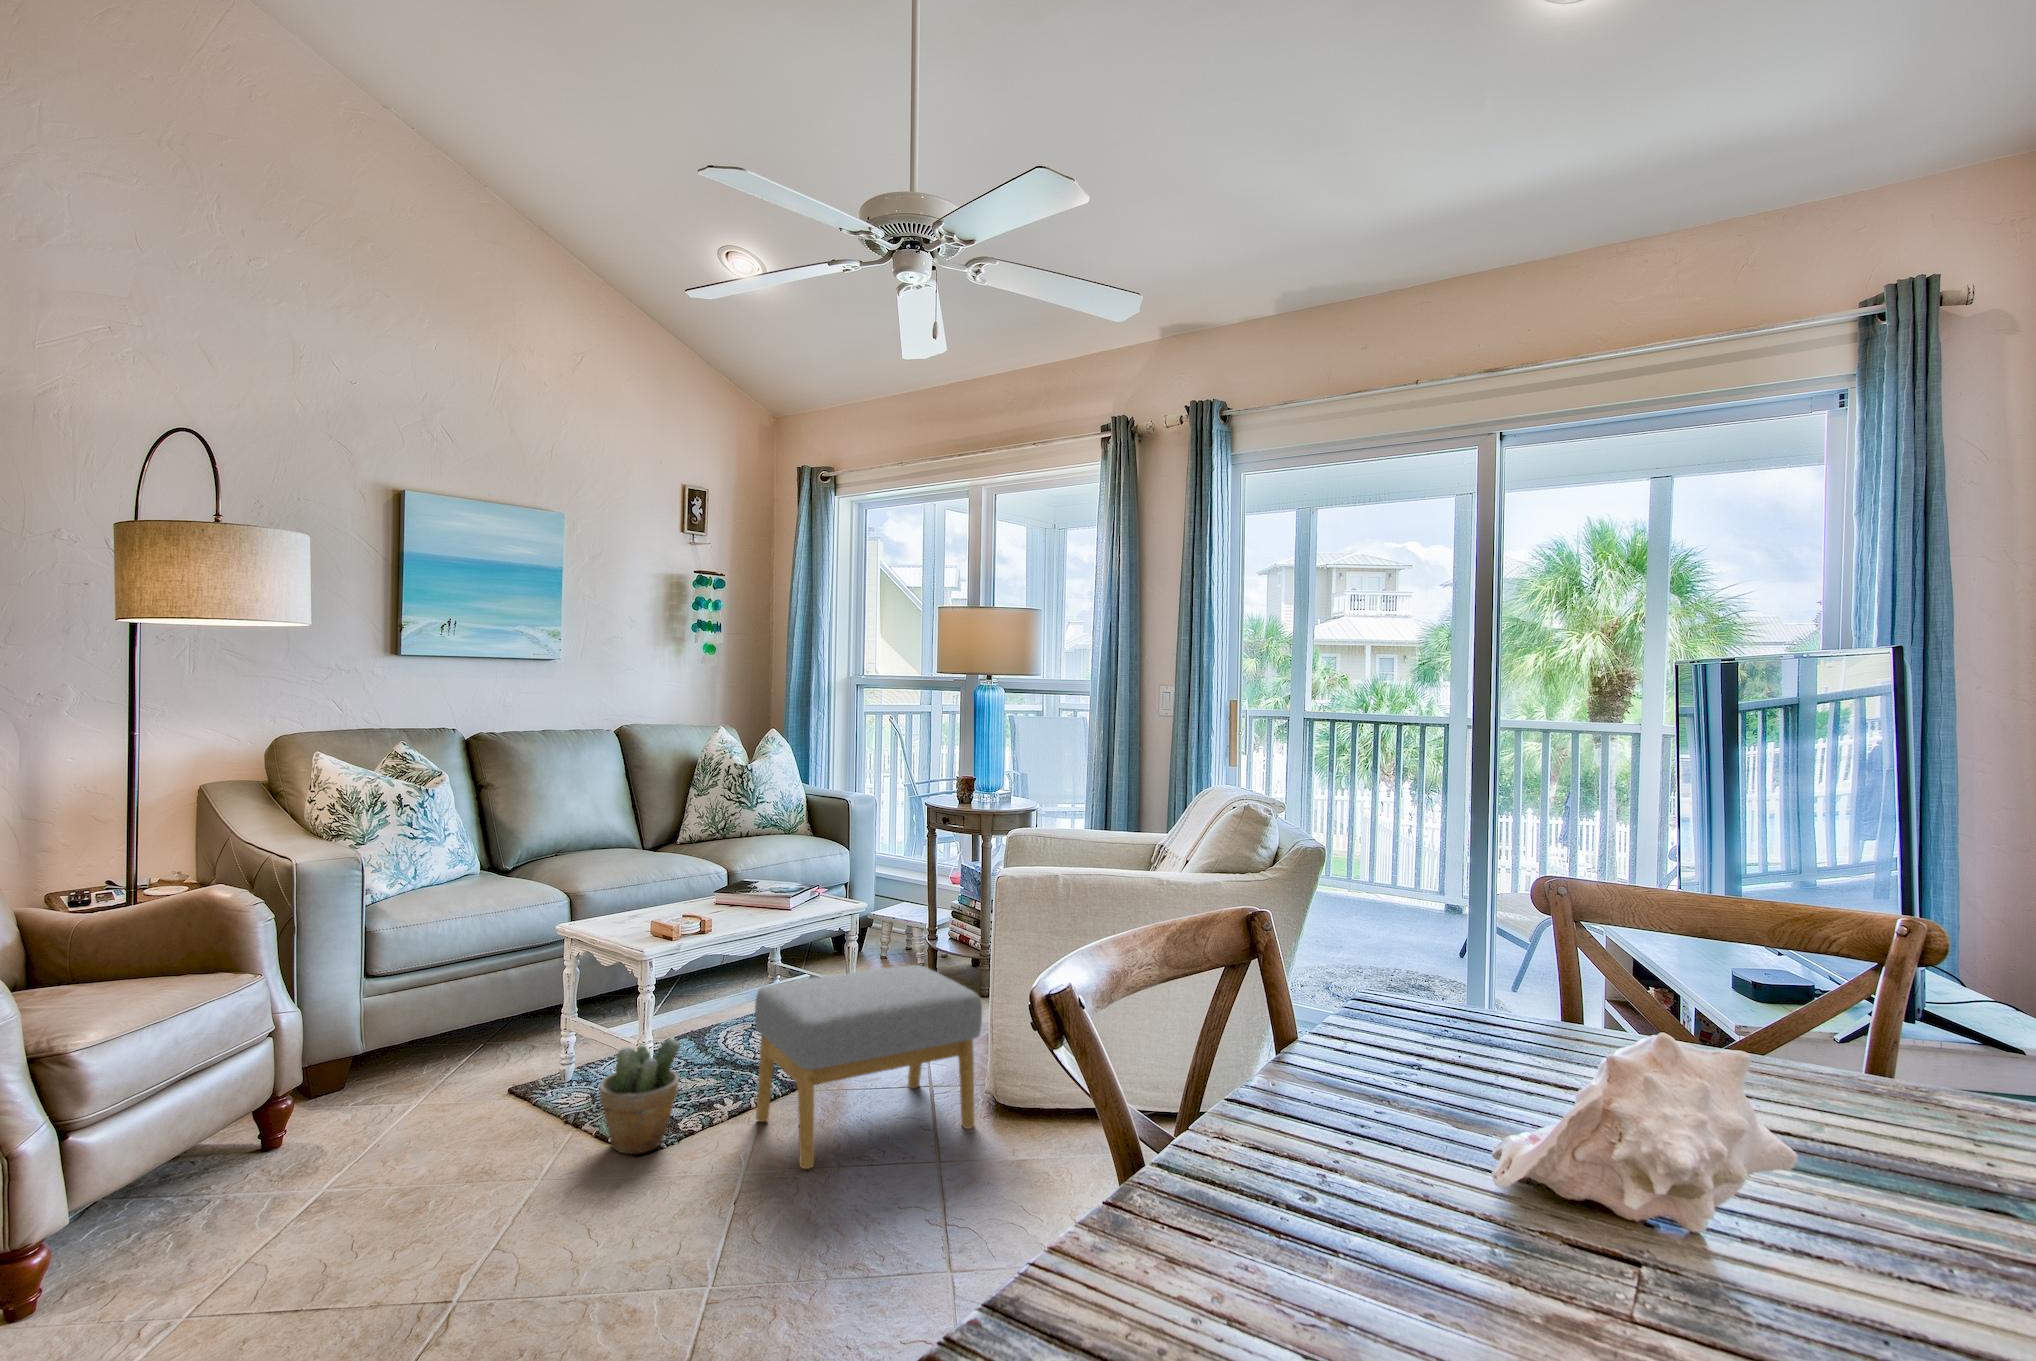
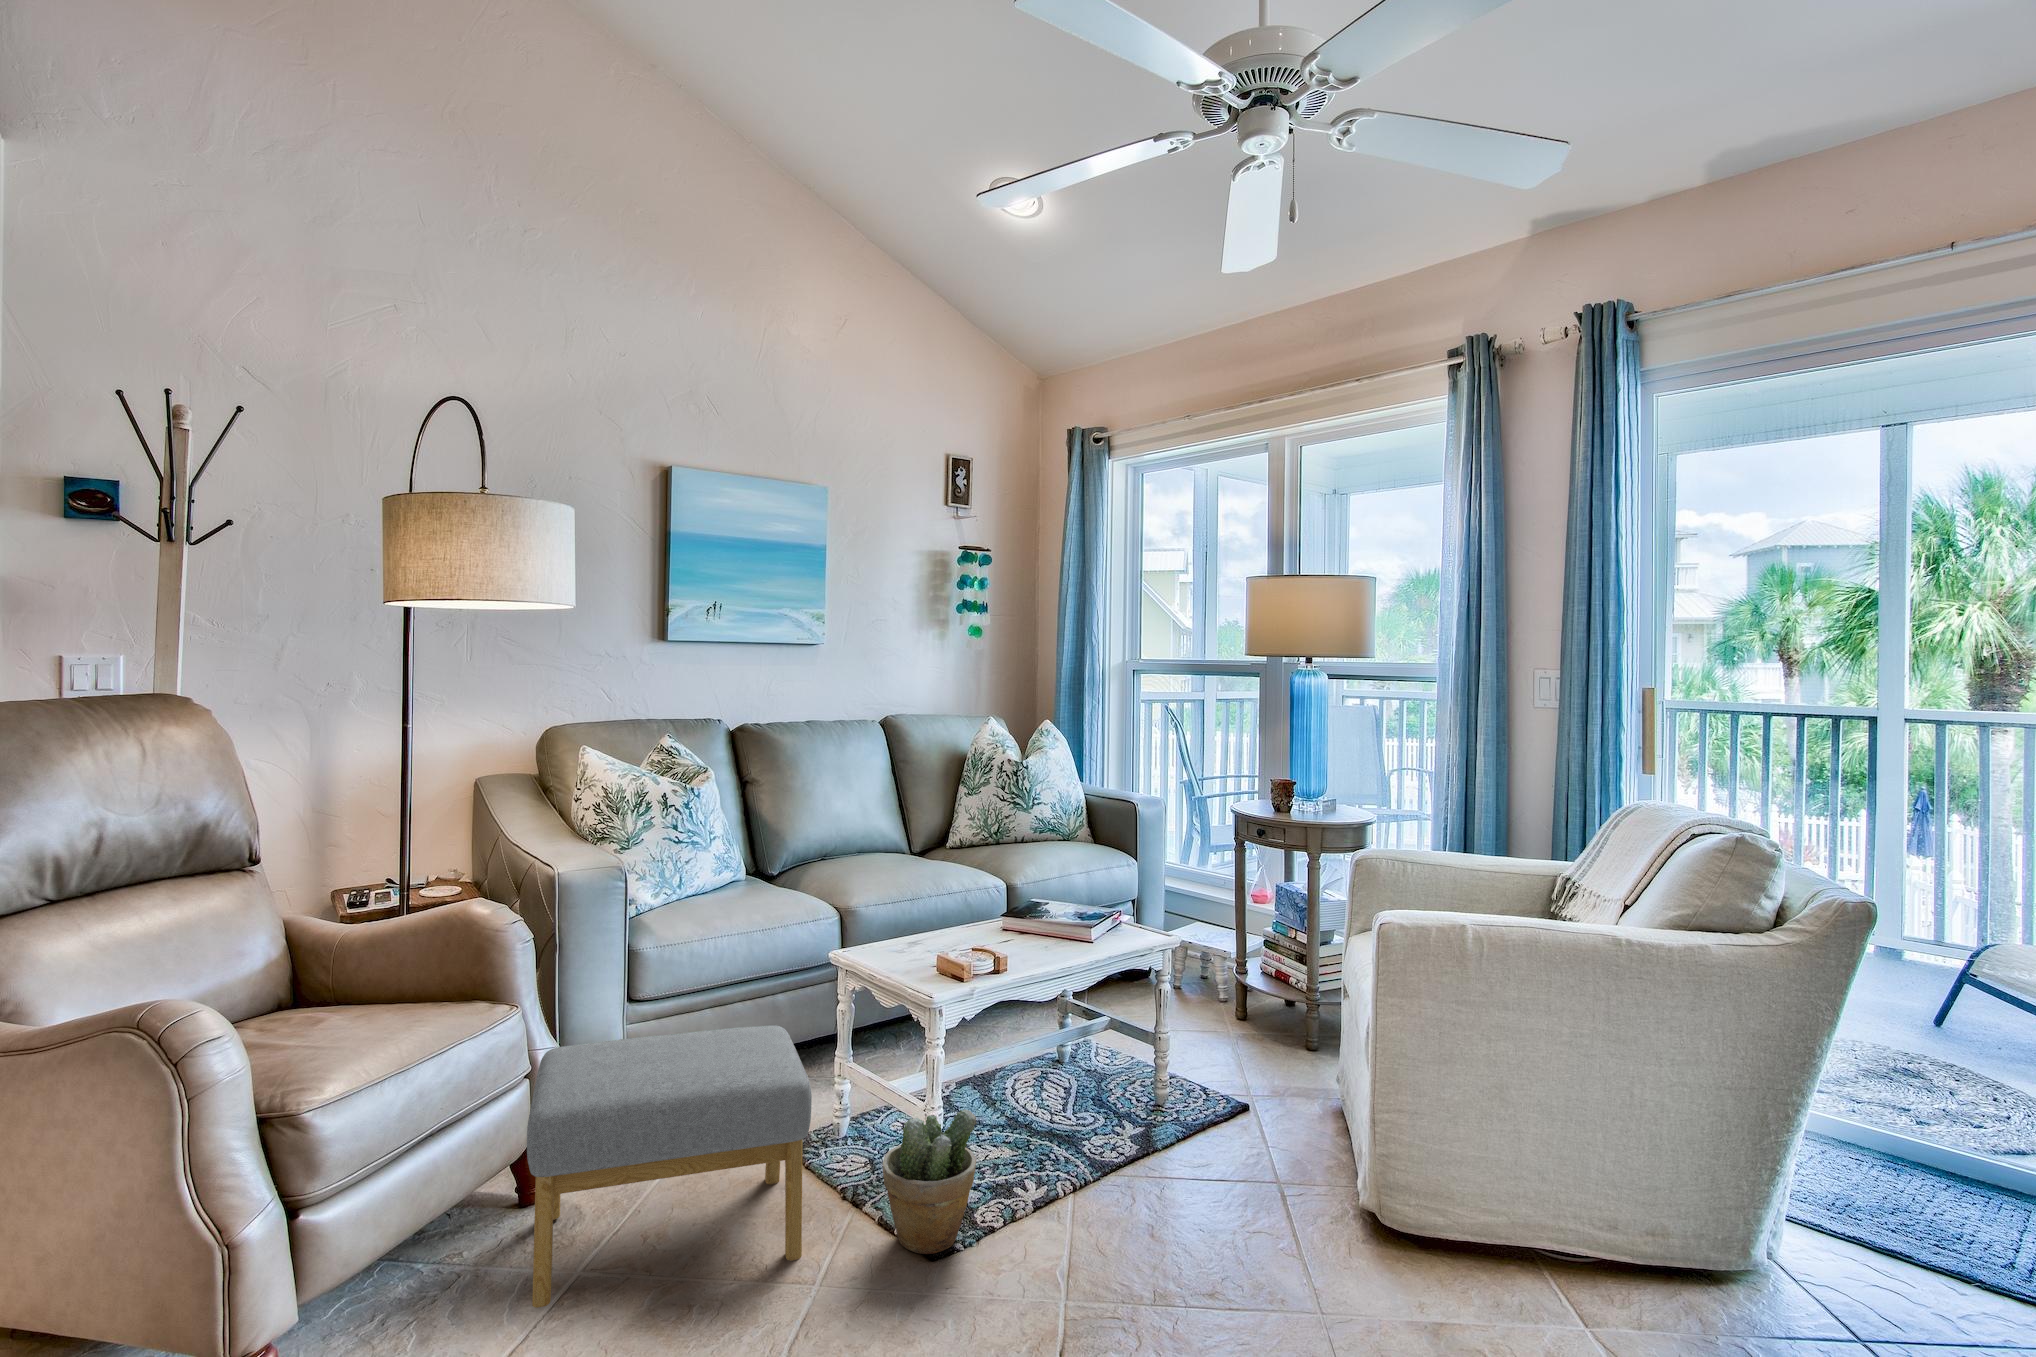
footstool: present [755,965,982,1169] -> present [527,1025,812,1308]

